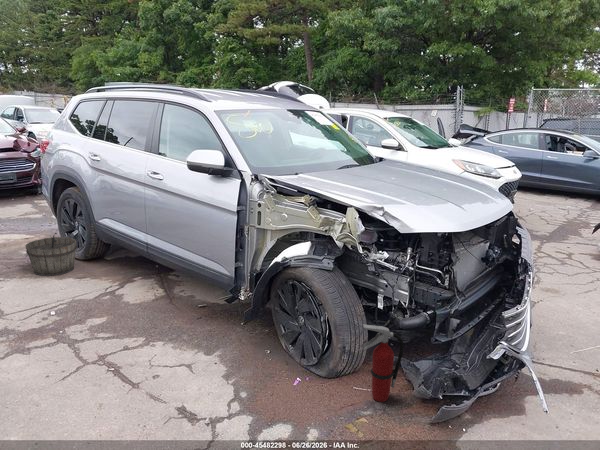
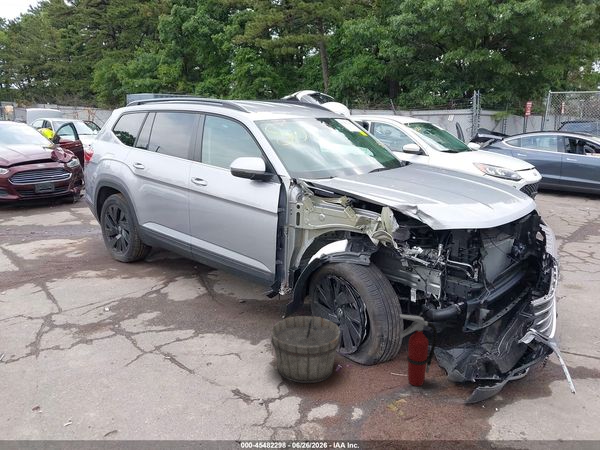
wooden bucket: present [25,233,77,276] -> present [271,315,340,383]

